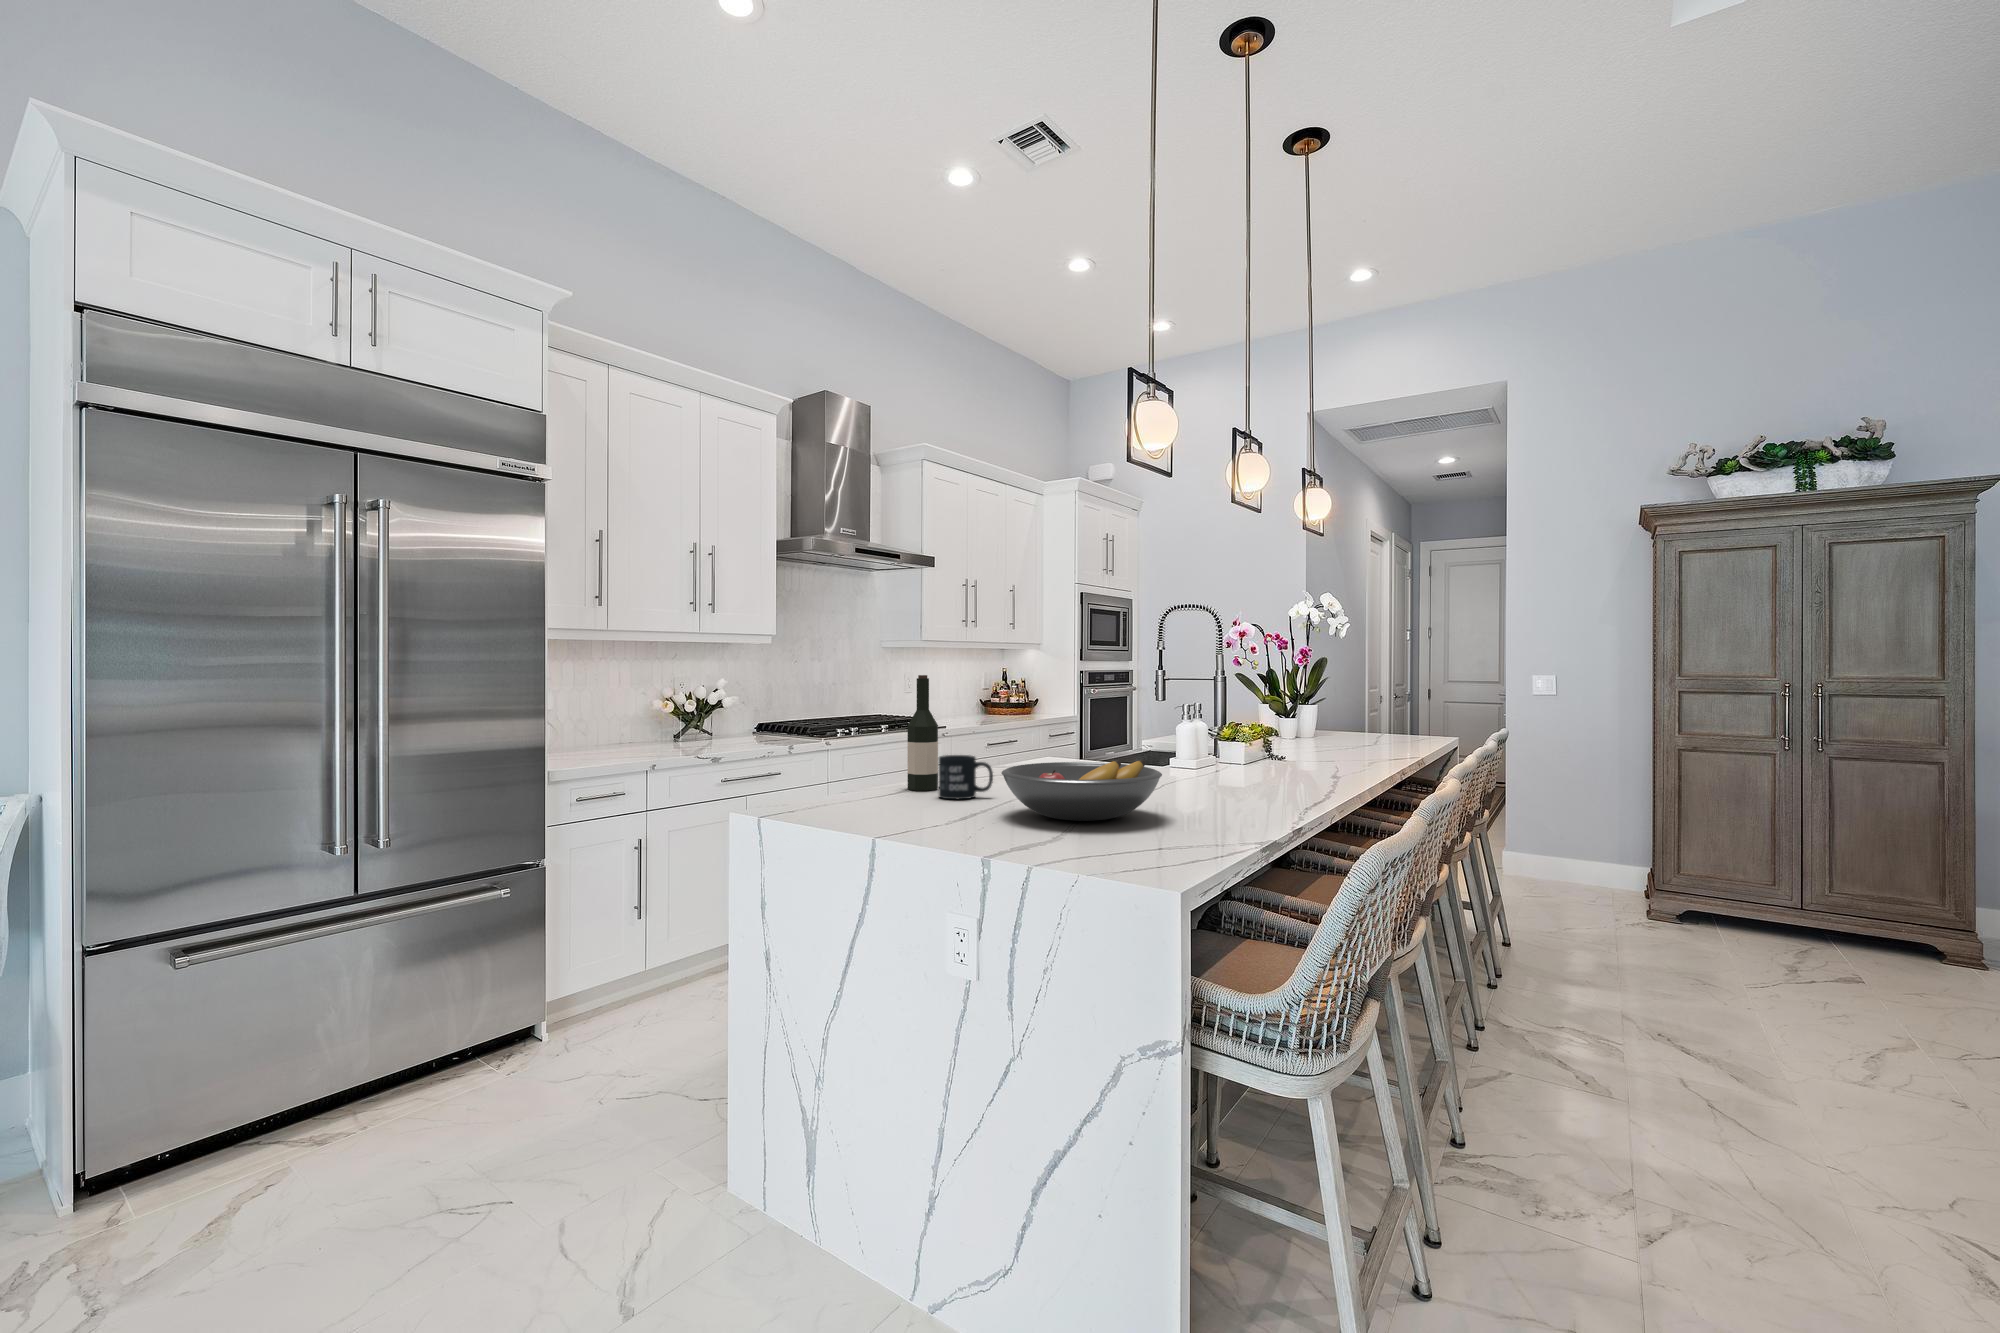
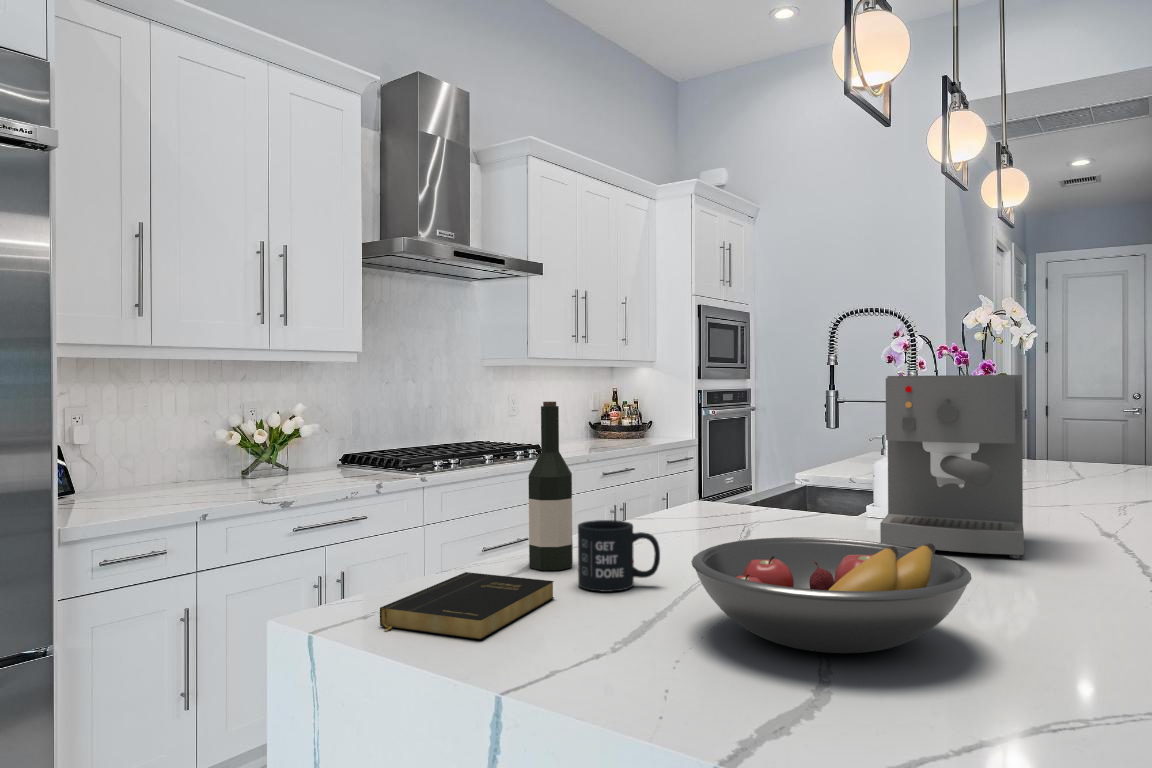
coffee maker: none [1160,660,1267,787] -> present [880,375,1024,558]
book: none [810,787,921,816] -> present [380,572,554,640]

